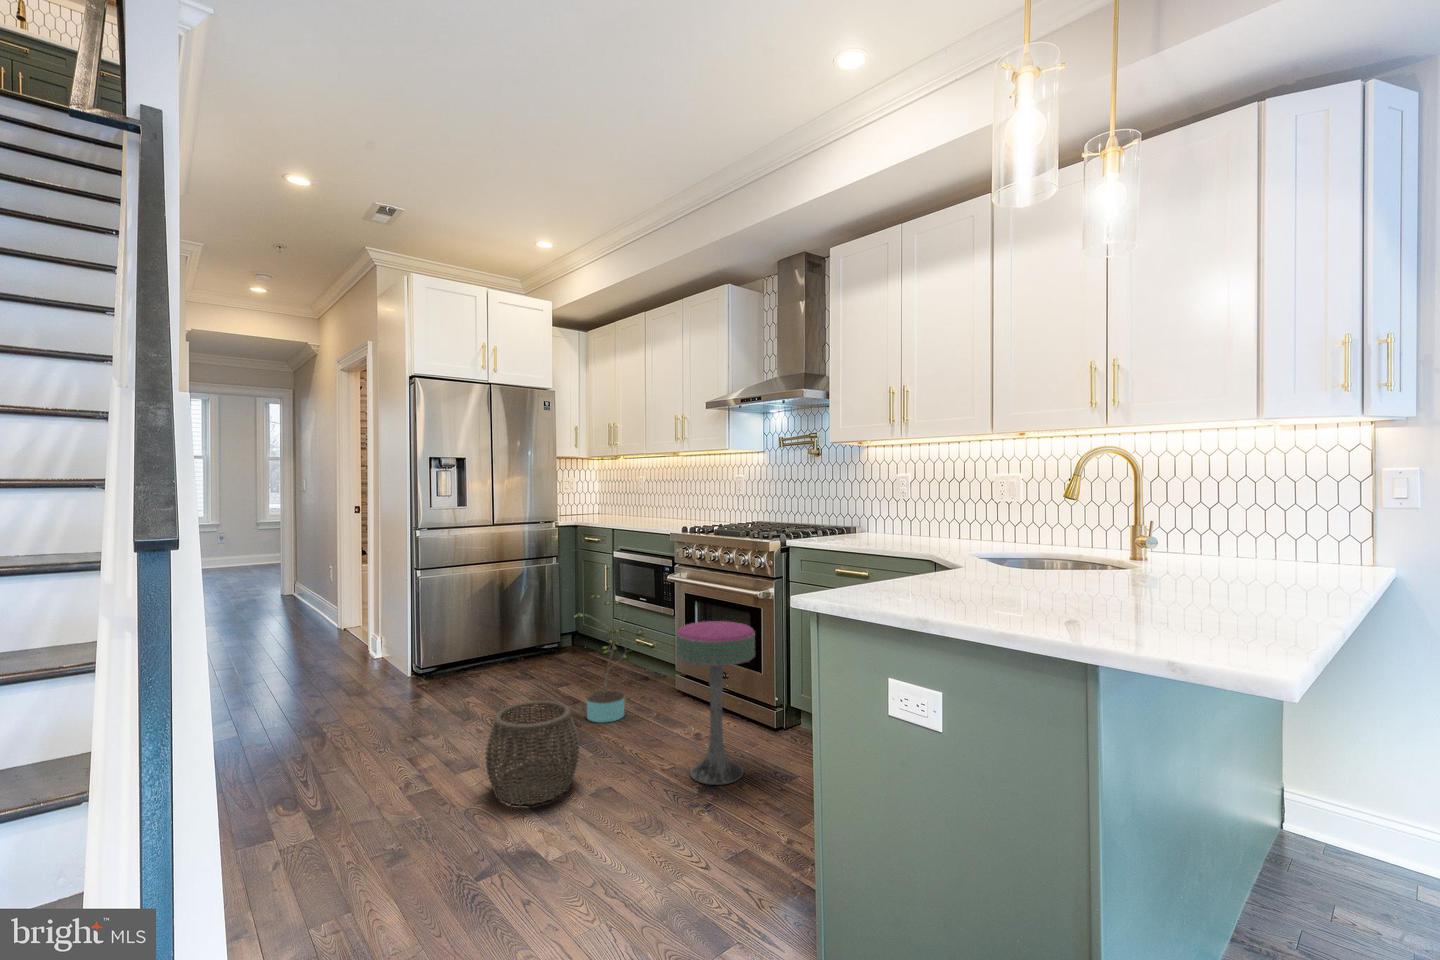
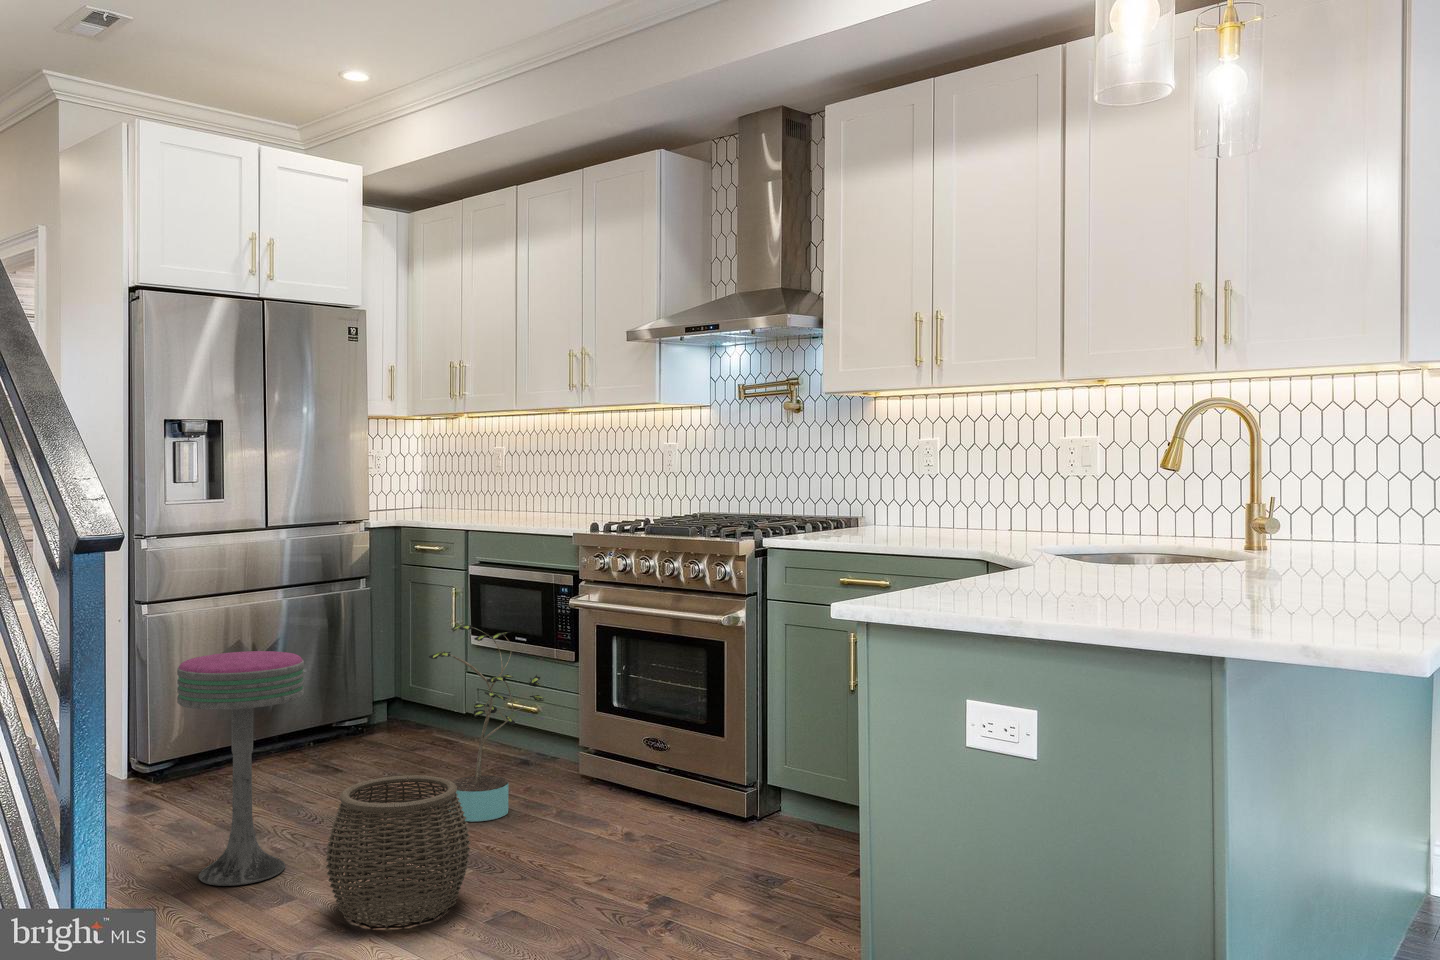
bar stool: present [676,621,755,785] -> present [177,651,304,886]

